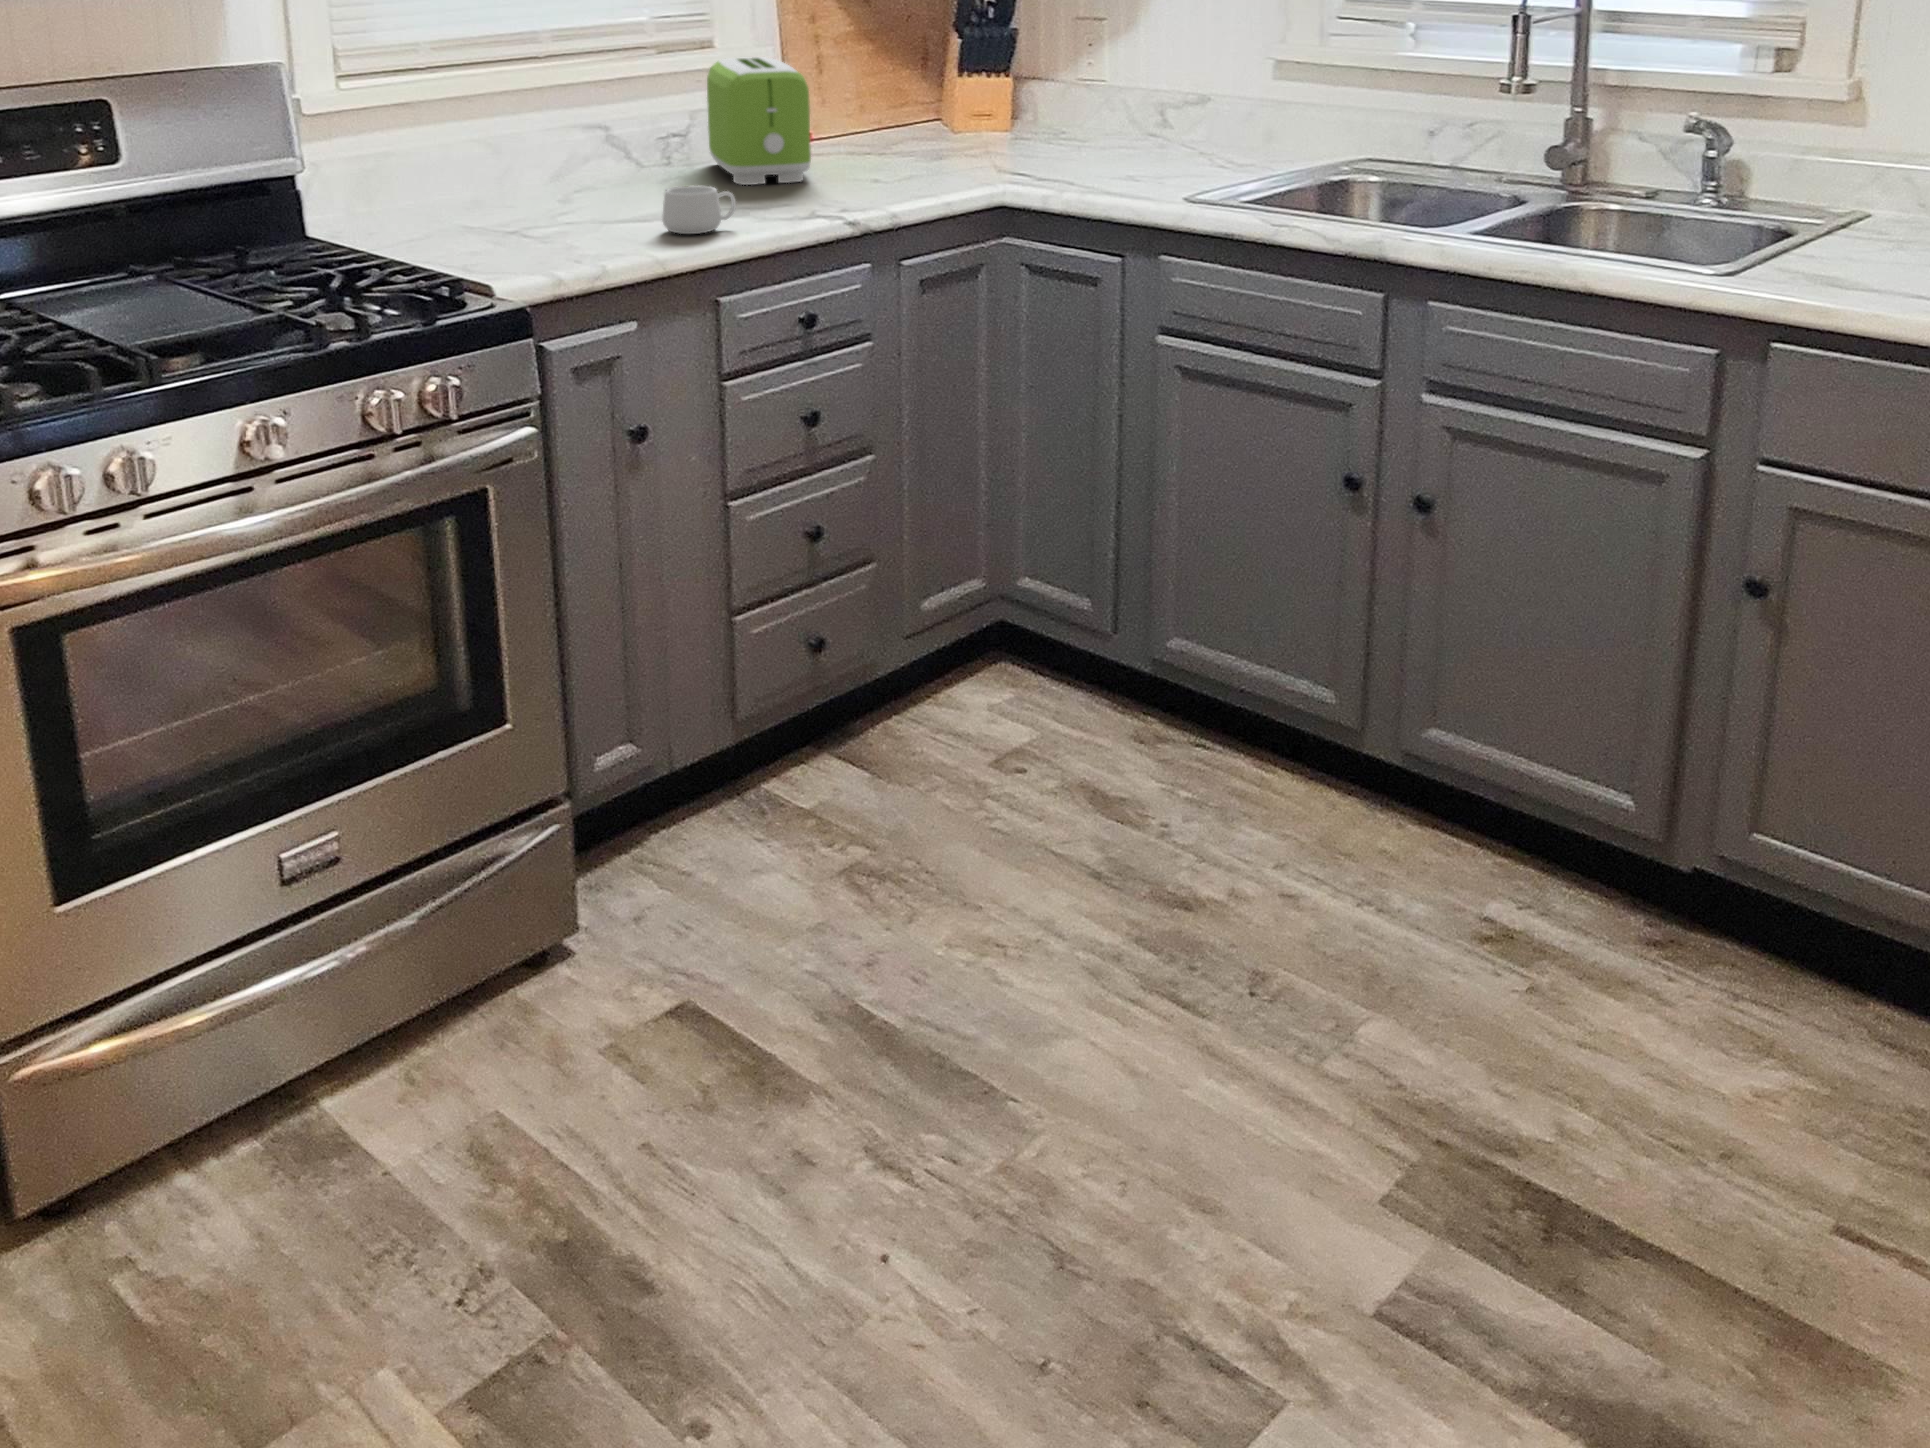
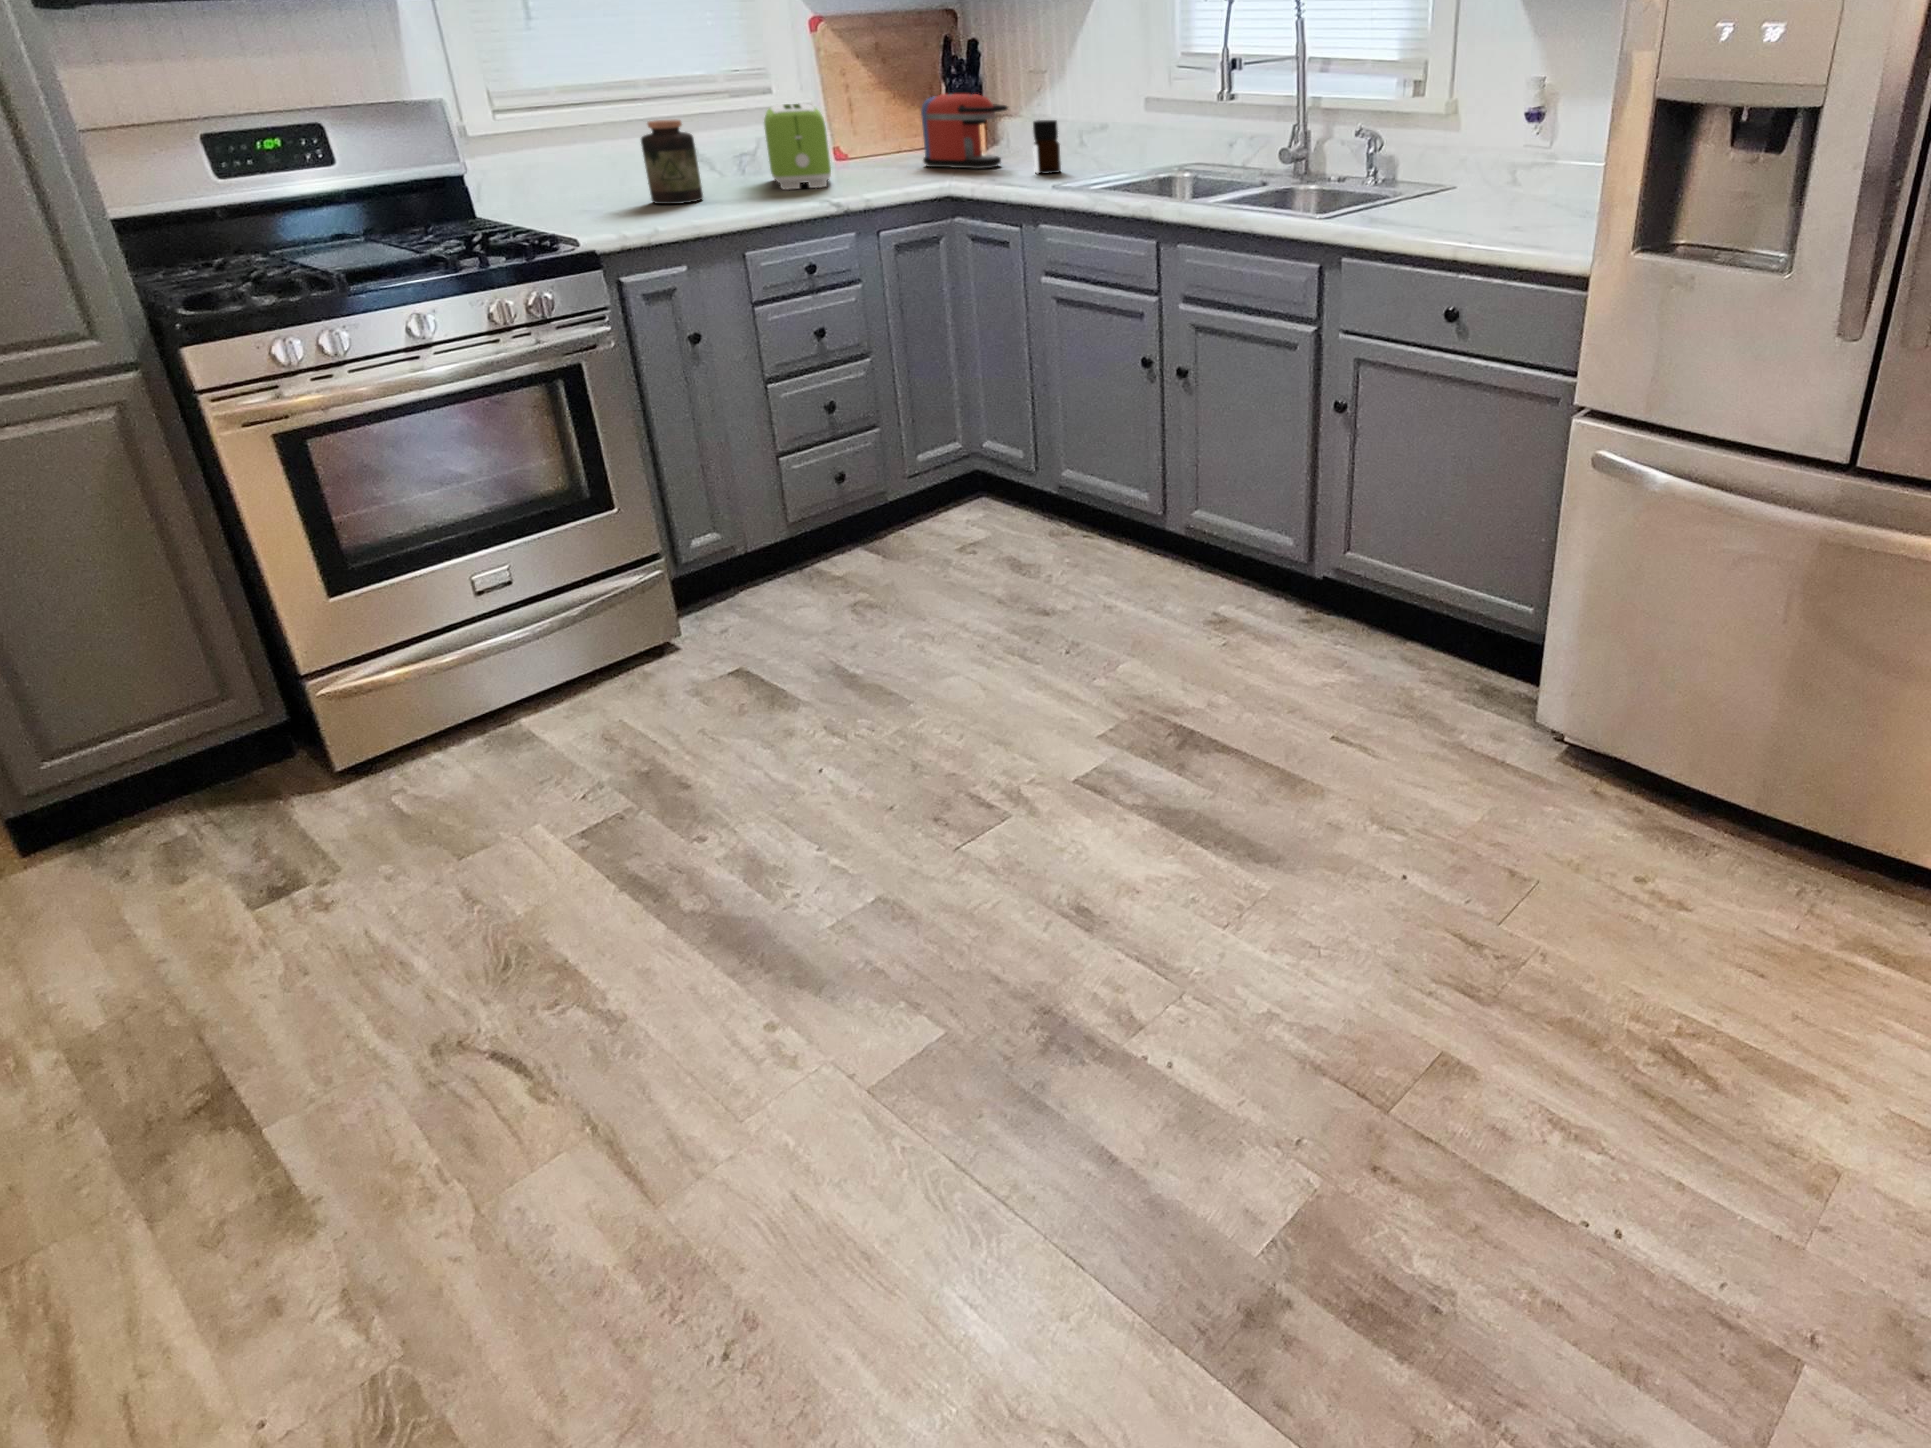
coffee maker: none [922,44,1062,153] -> present [921,94,1008,169]
jar: none [547,84,628,208] -> present [641,120,703,204]
bottle: none [1109,87,1150,165] -> present [1033,120,1061,174]
mug: present [662,186,736,234] -> none [709,184,759,216]

